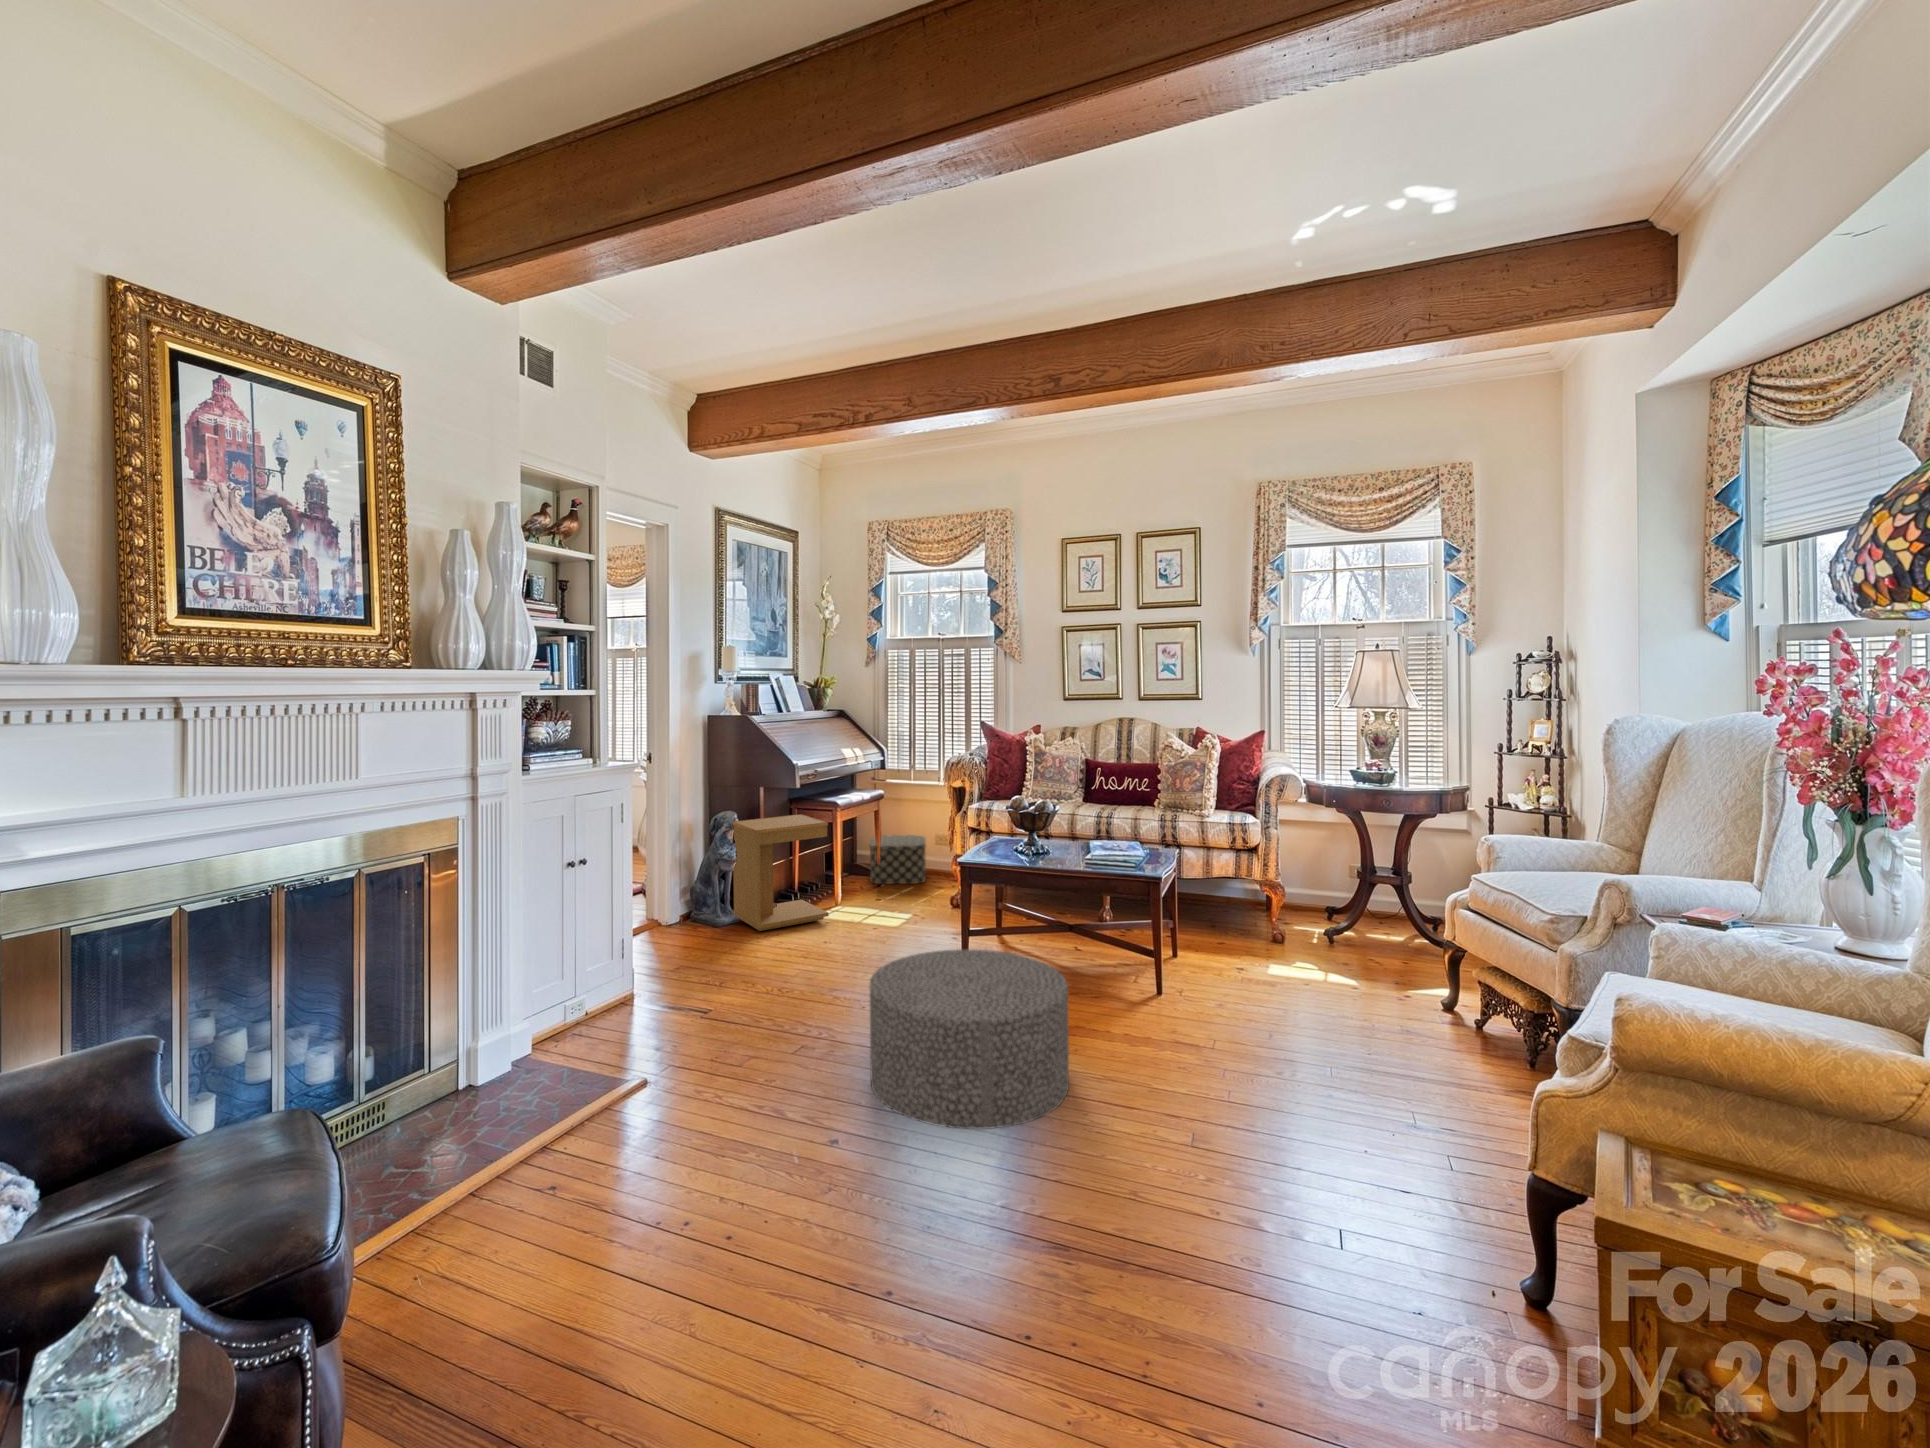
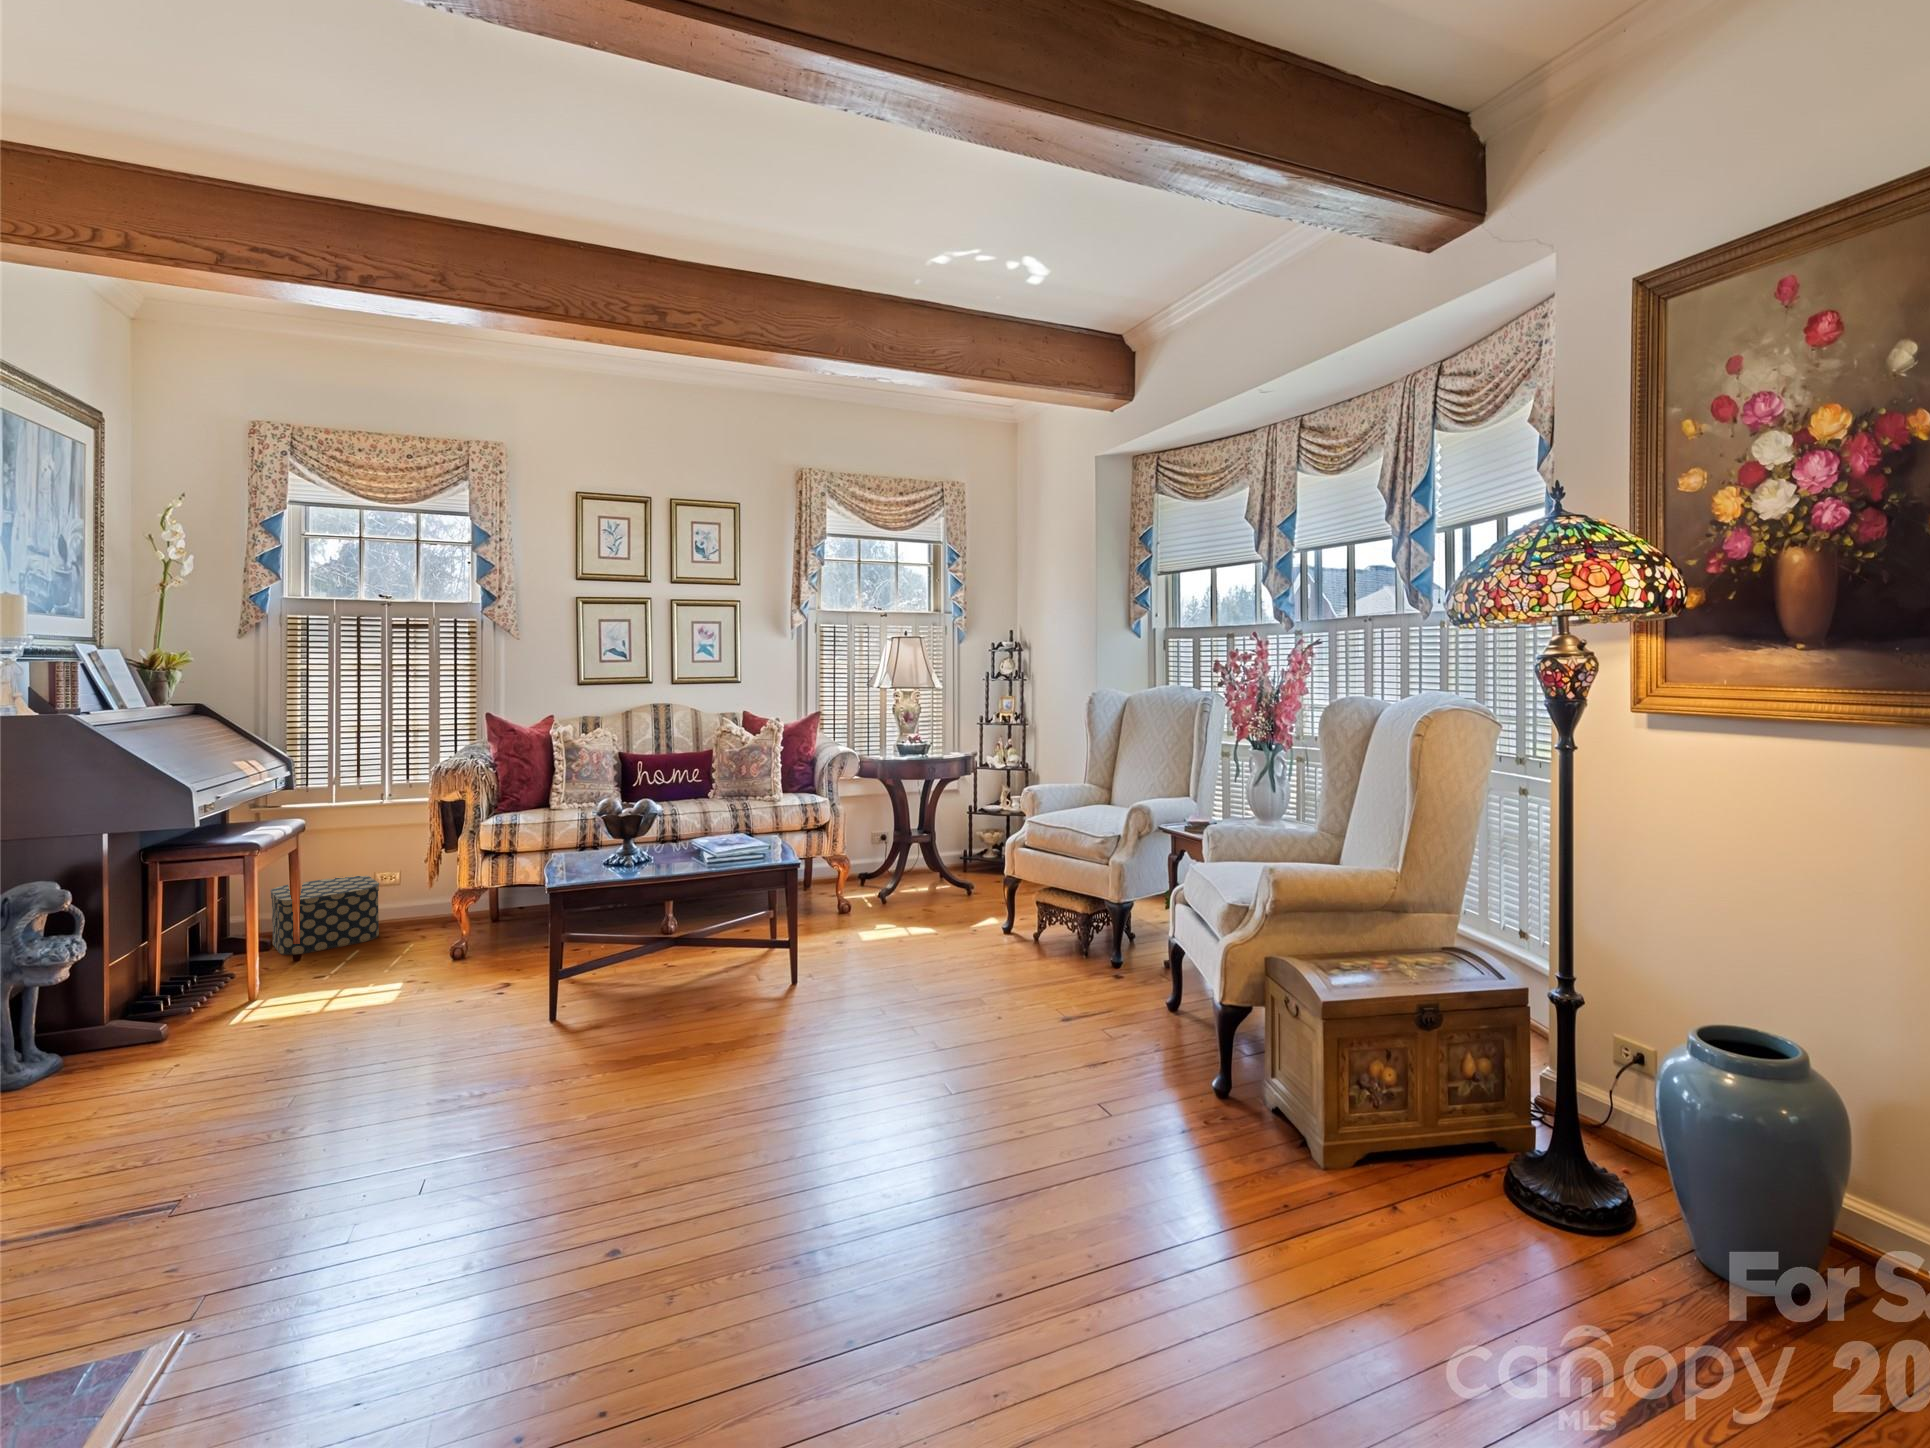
side table: present [733,814,829,931] -> none [42,869,267,1070]
ottoman: present [870,949,1069,1129] -> none [559,973,812,1201]

